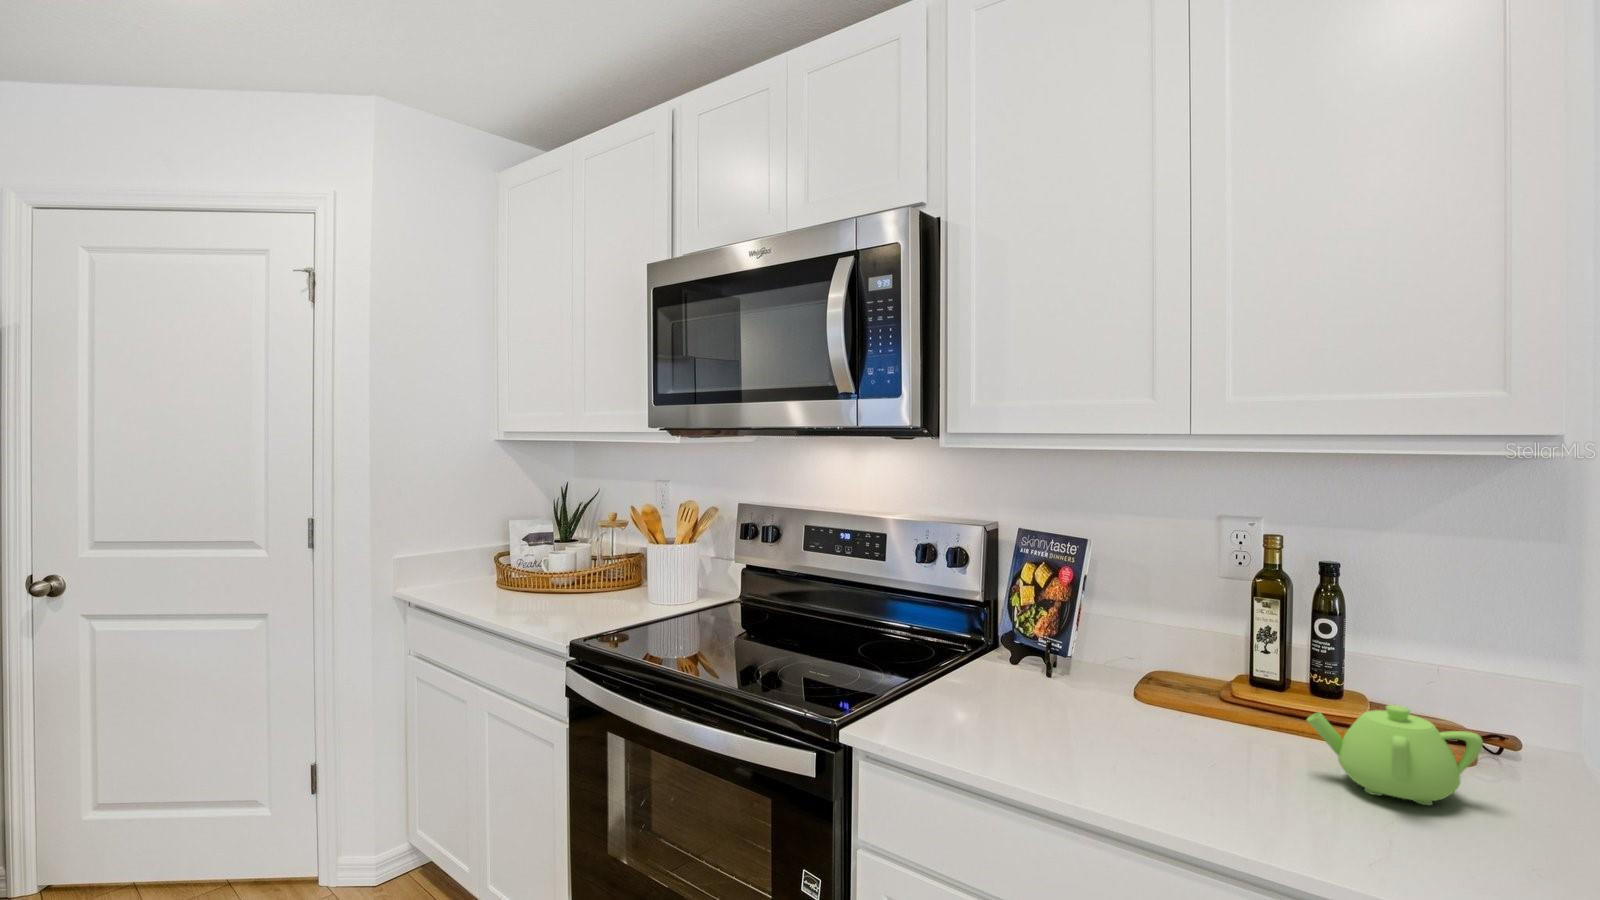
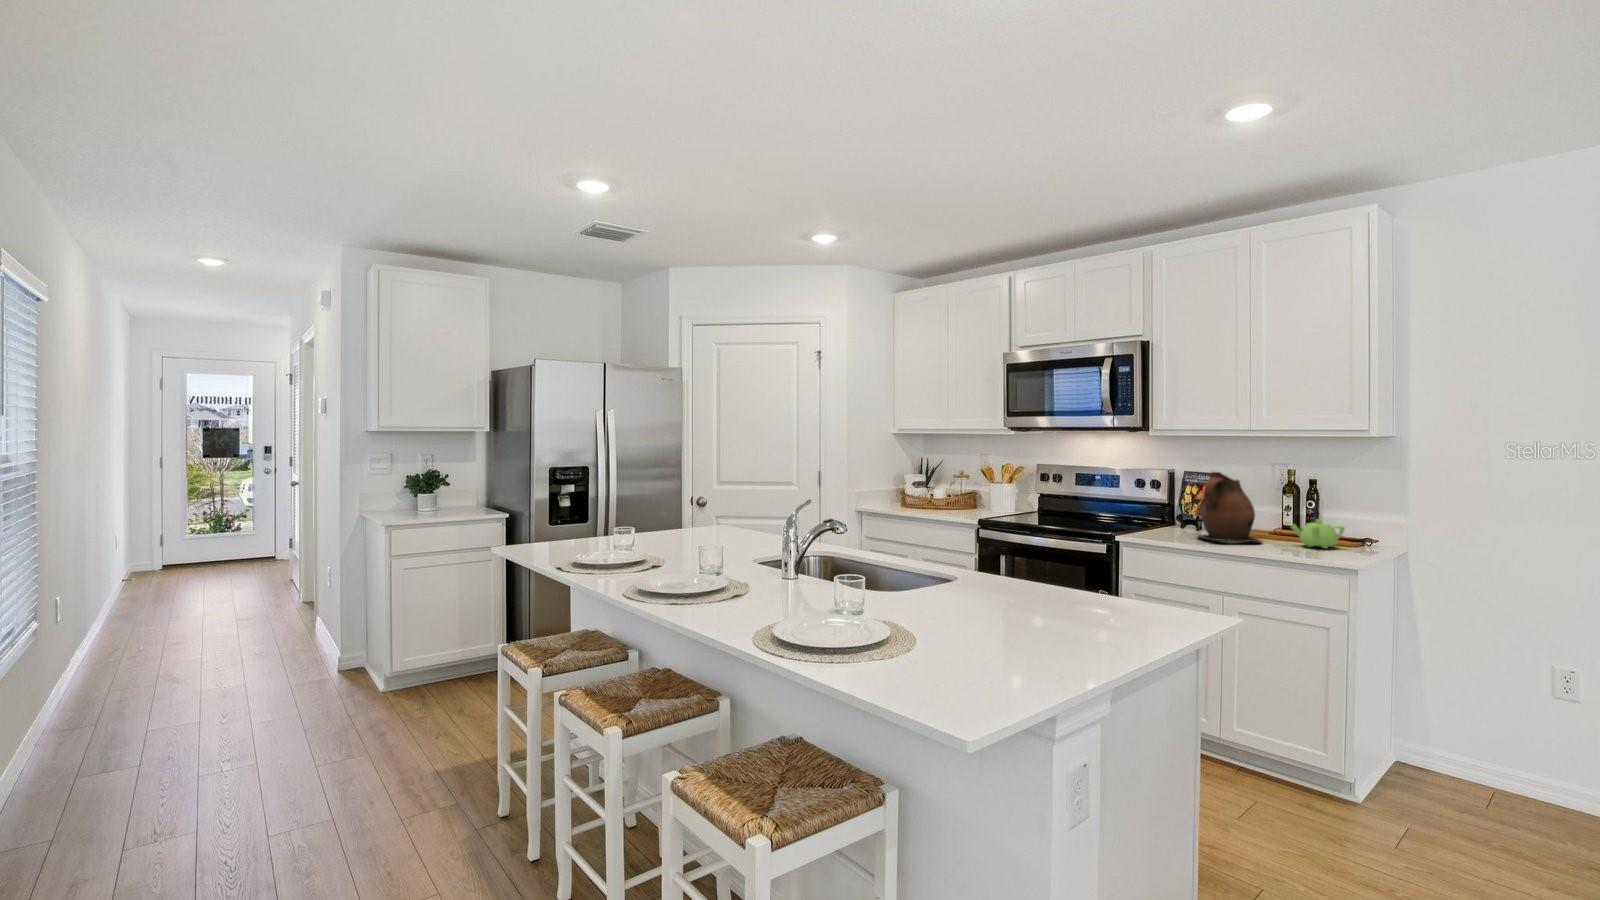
ceramic pitcher: none [1040,552,1233,773] -> present [1198,472,1262,543]

